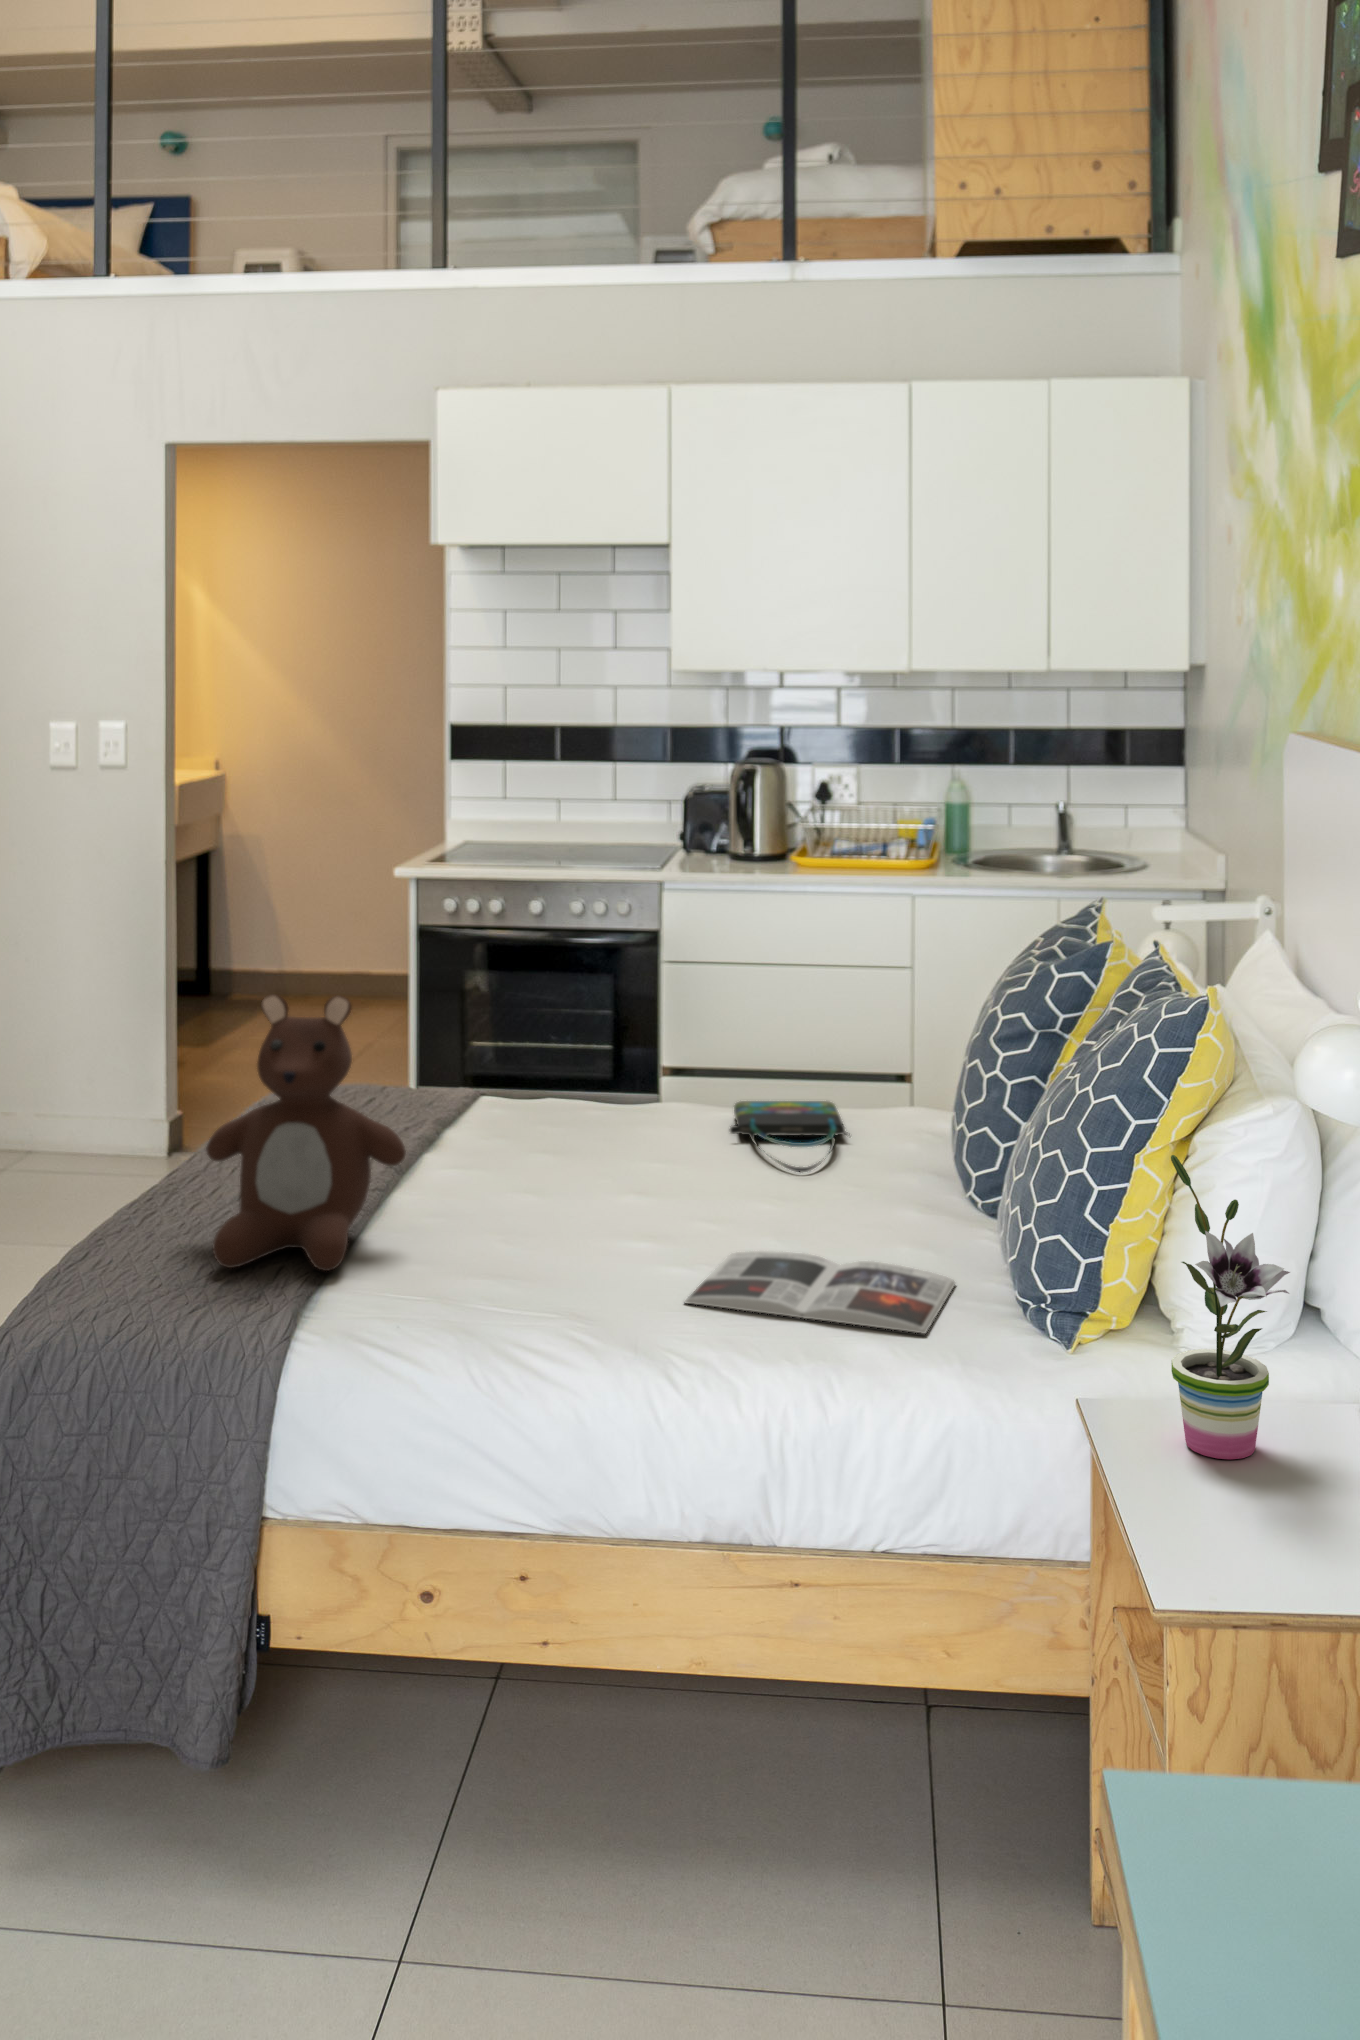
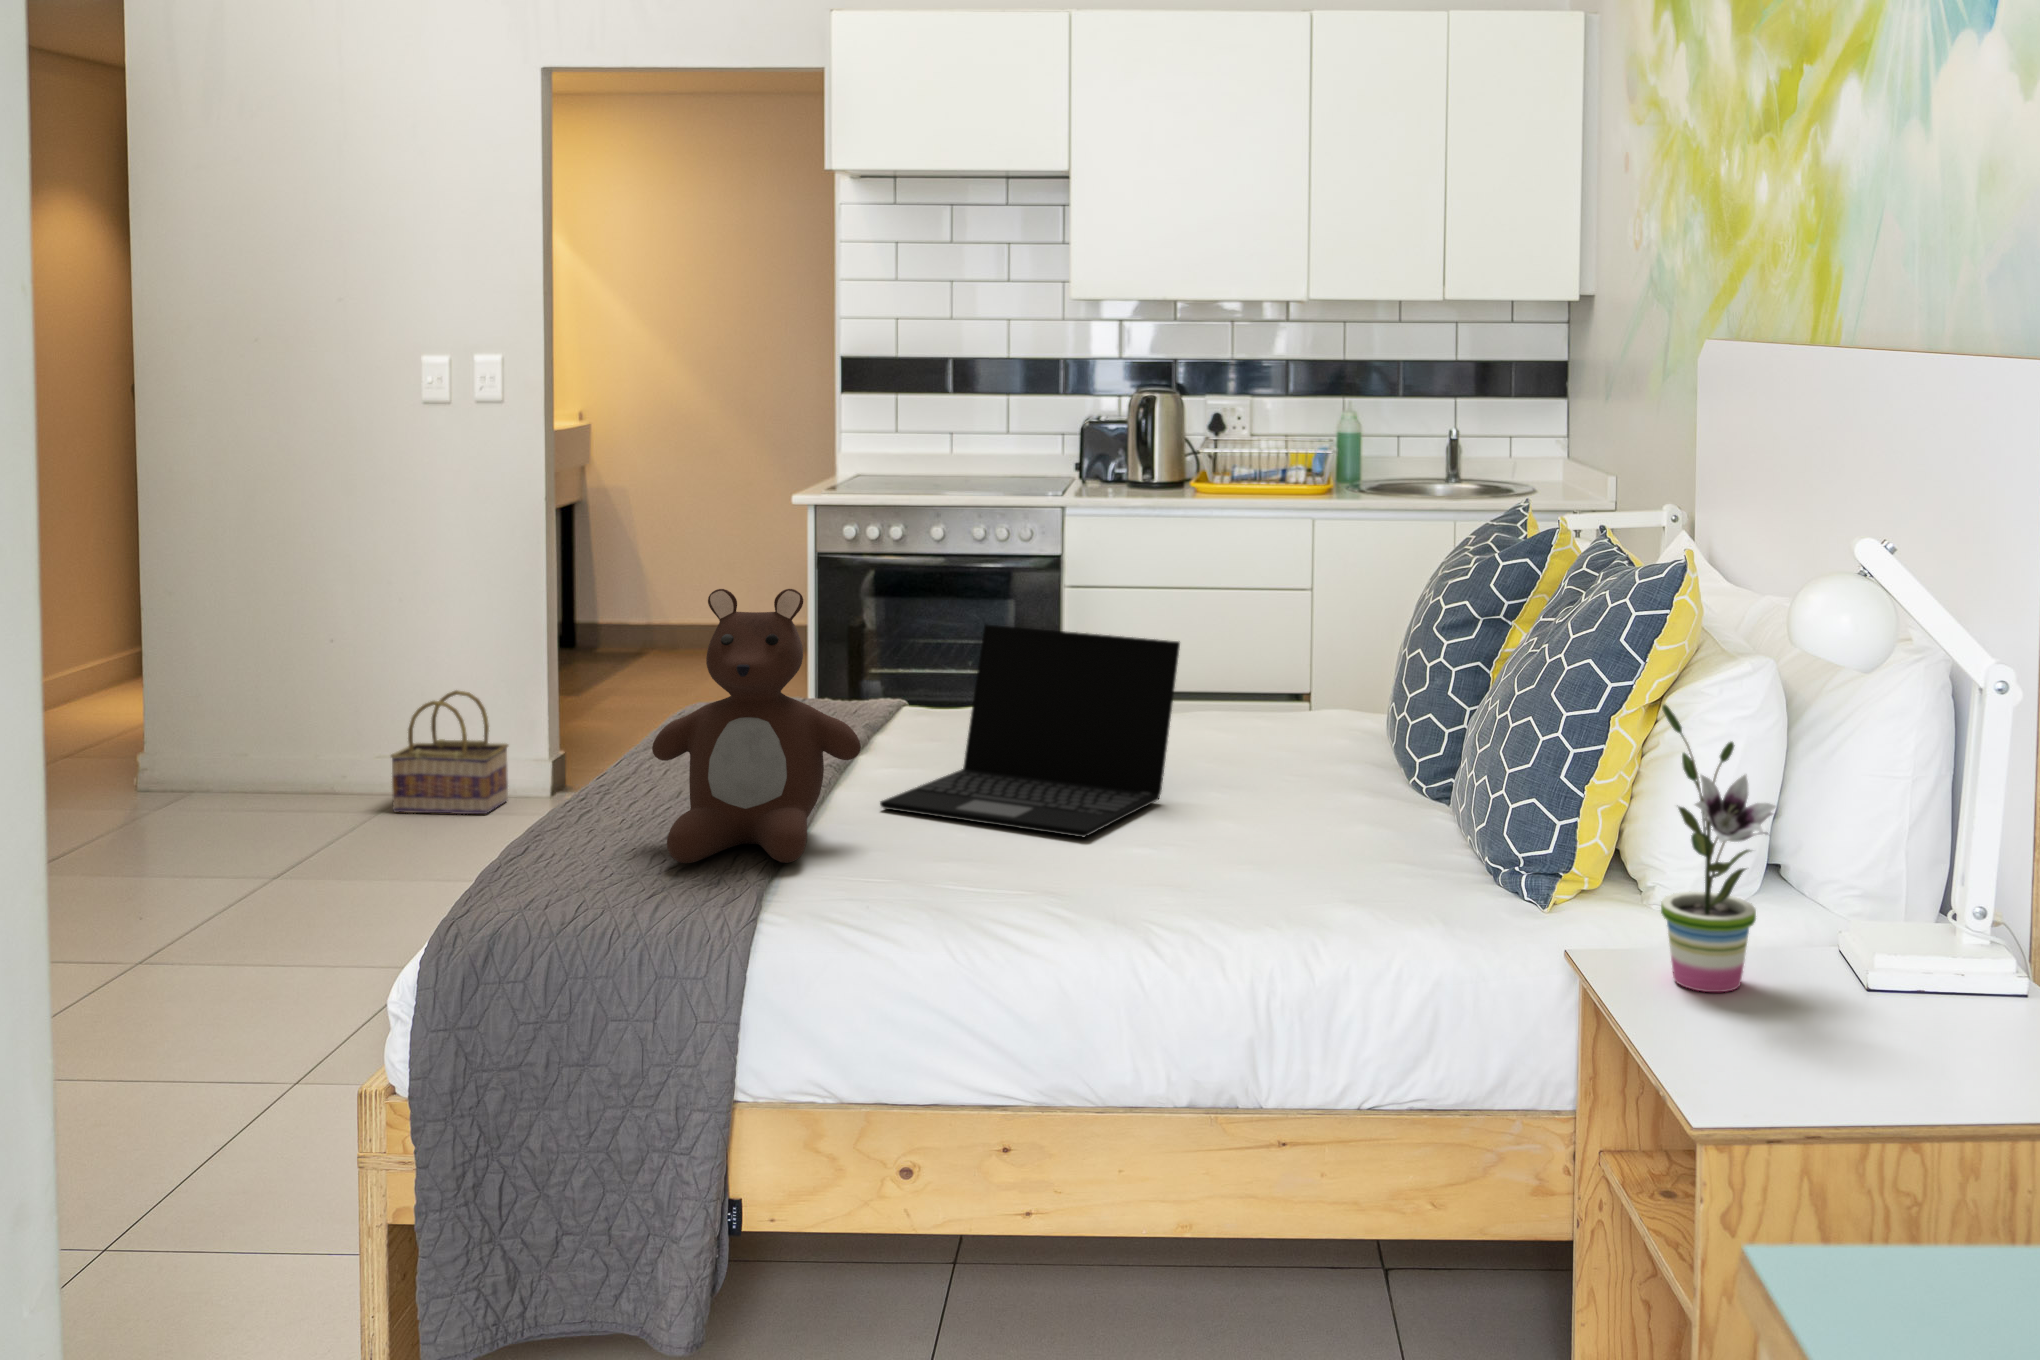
laptop: none [430,1023,731,1252] -> present [880,624,1180,837]
basket: none [10,1047,124,1173] -> present [391,690,508,814]
tote bag: present [730,1101,850,1172] -> none [1164,703,1284,766]
magazine: present [685,1251,955,1334] -> none [1154,832,1416,899]

